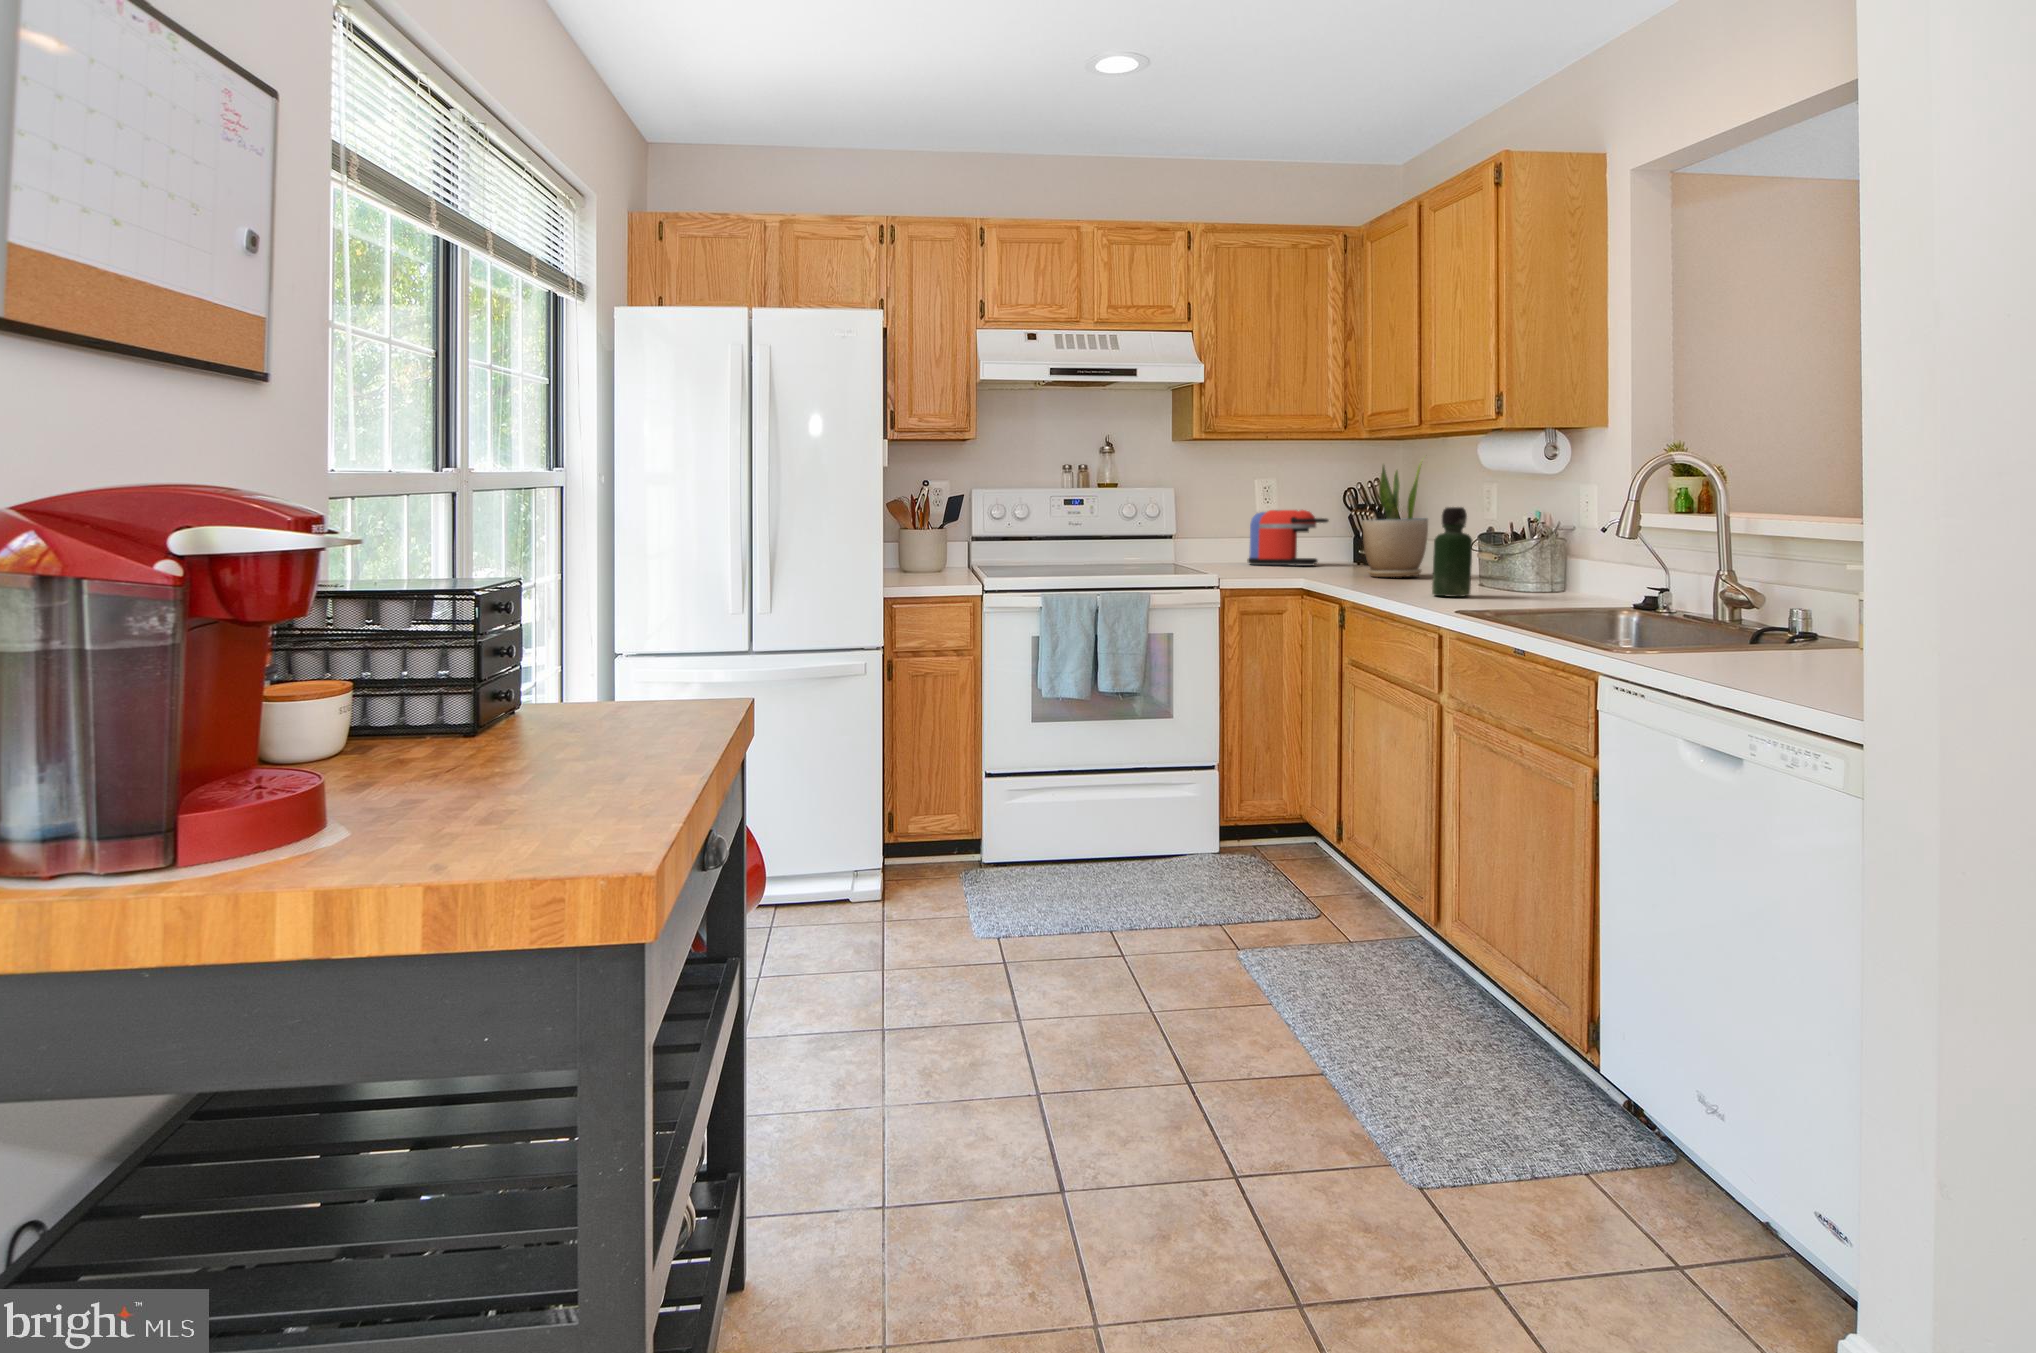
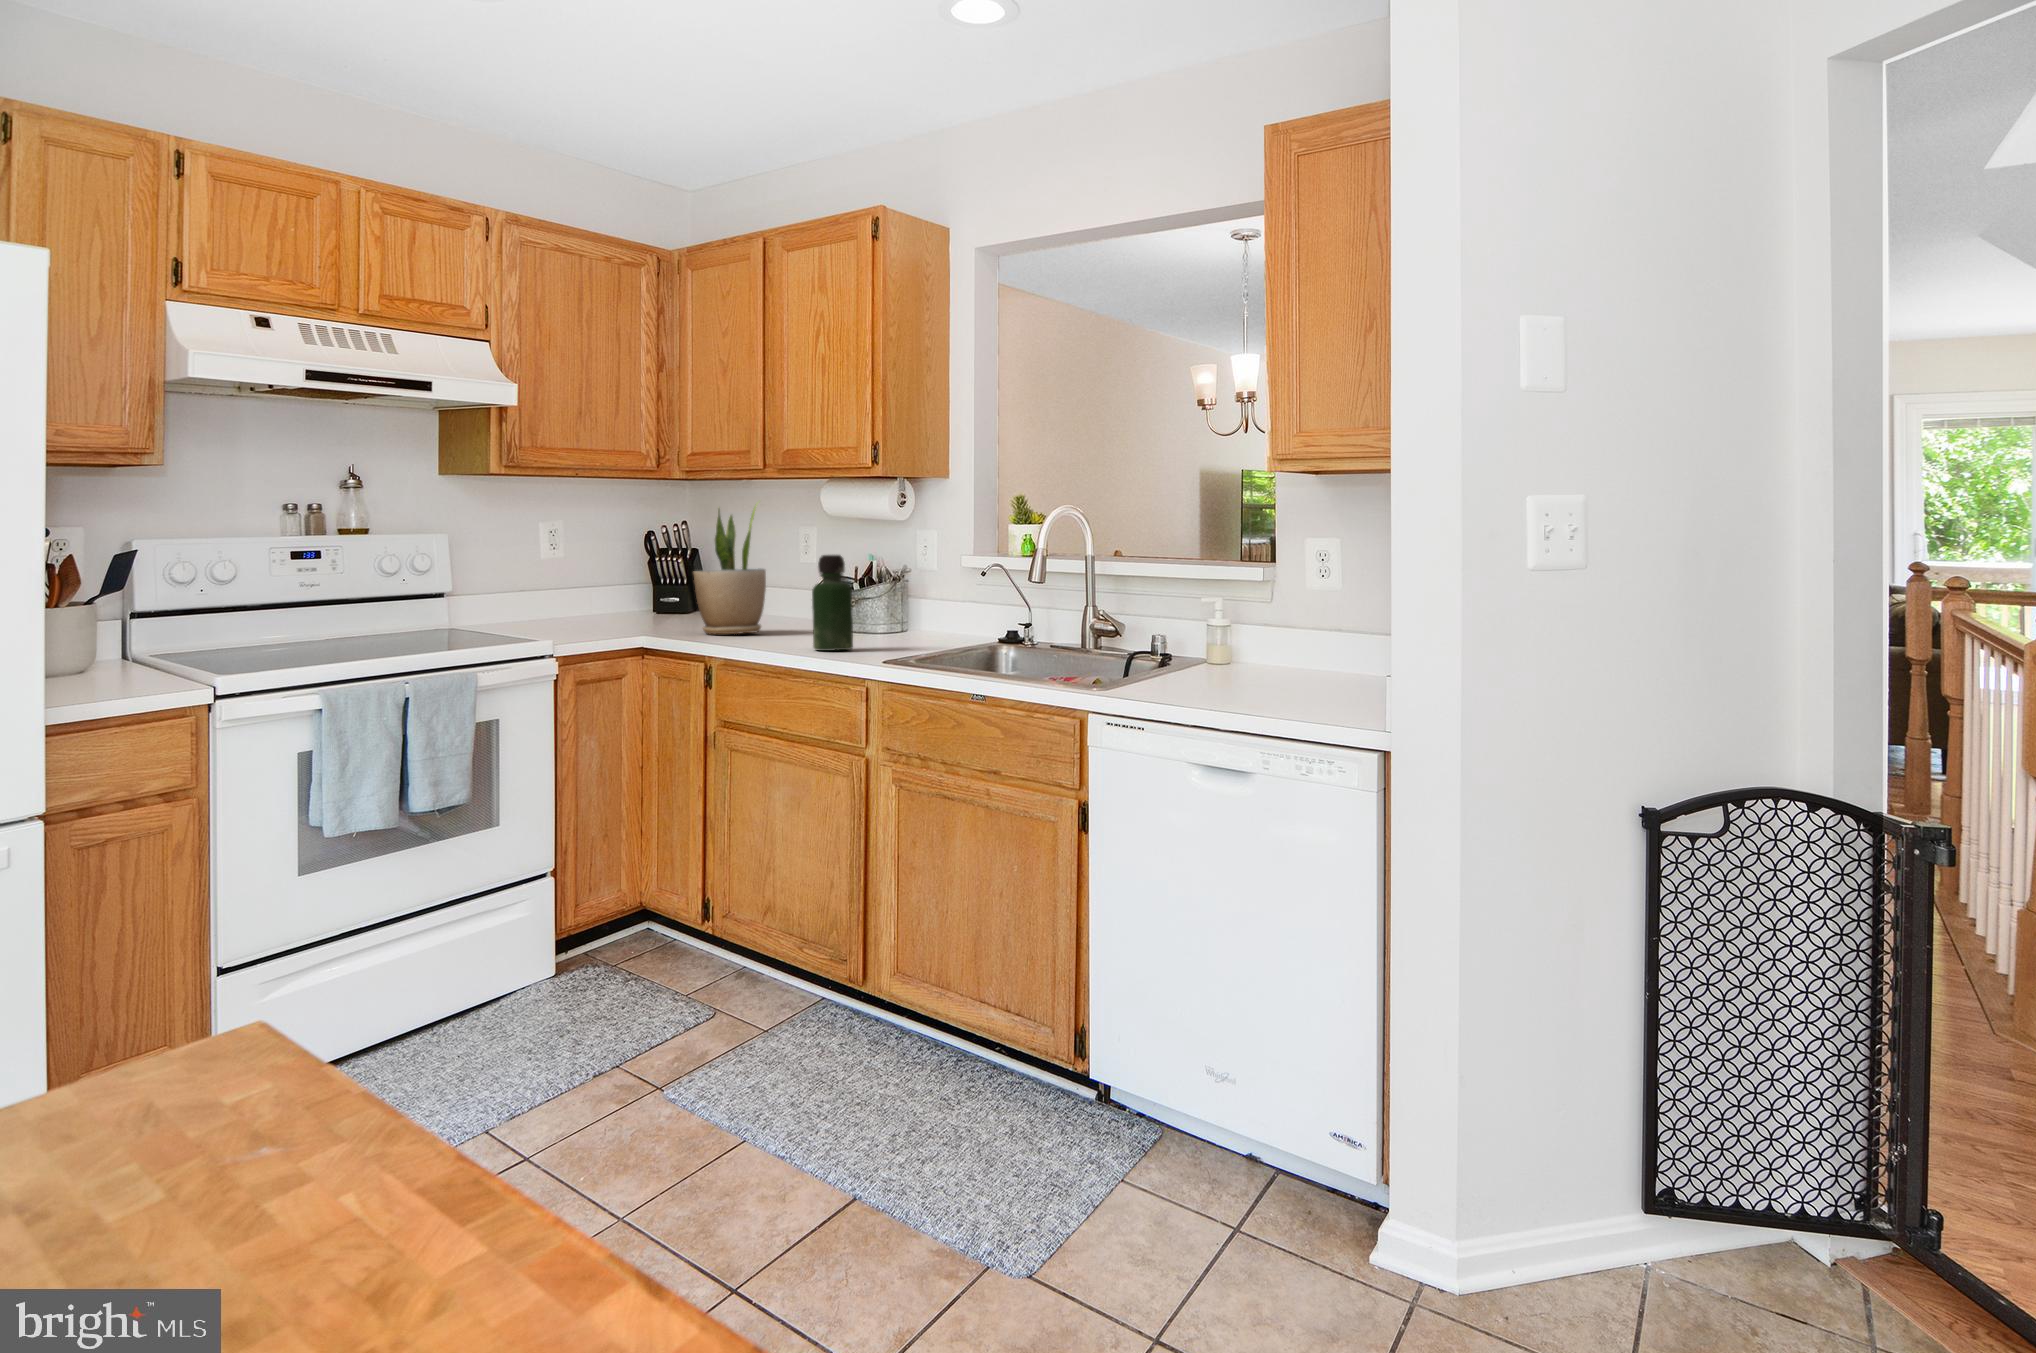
coffee maker: present [1248,510,1328,566] -> none [537,560,634,626]

